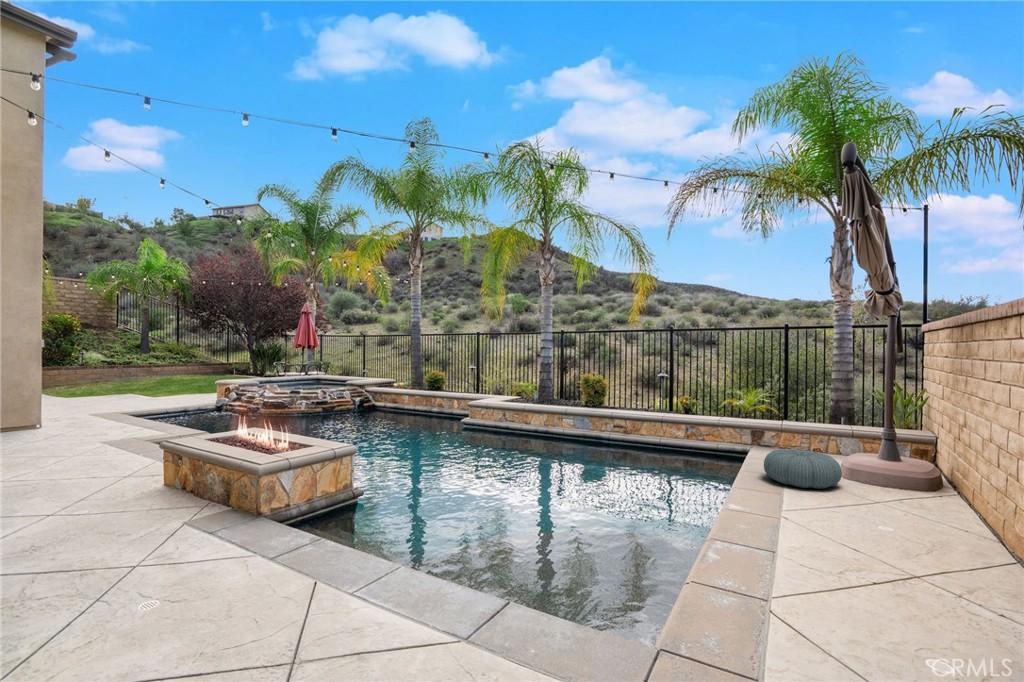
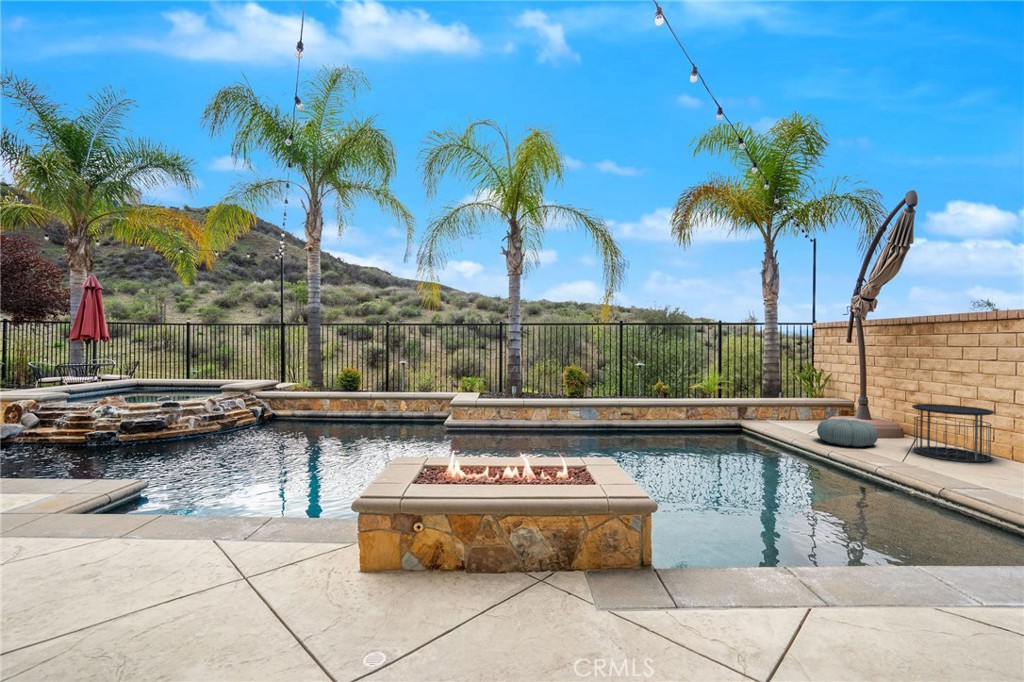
side table: none [862,438,983,533] -> present [912,404,994,462]

